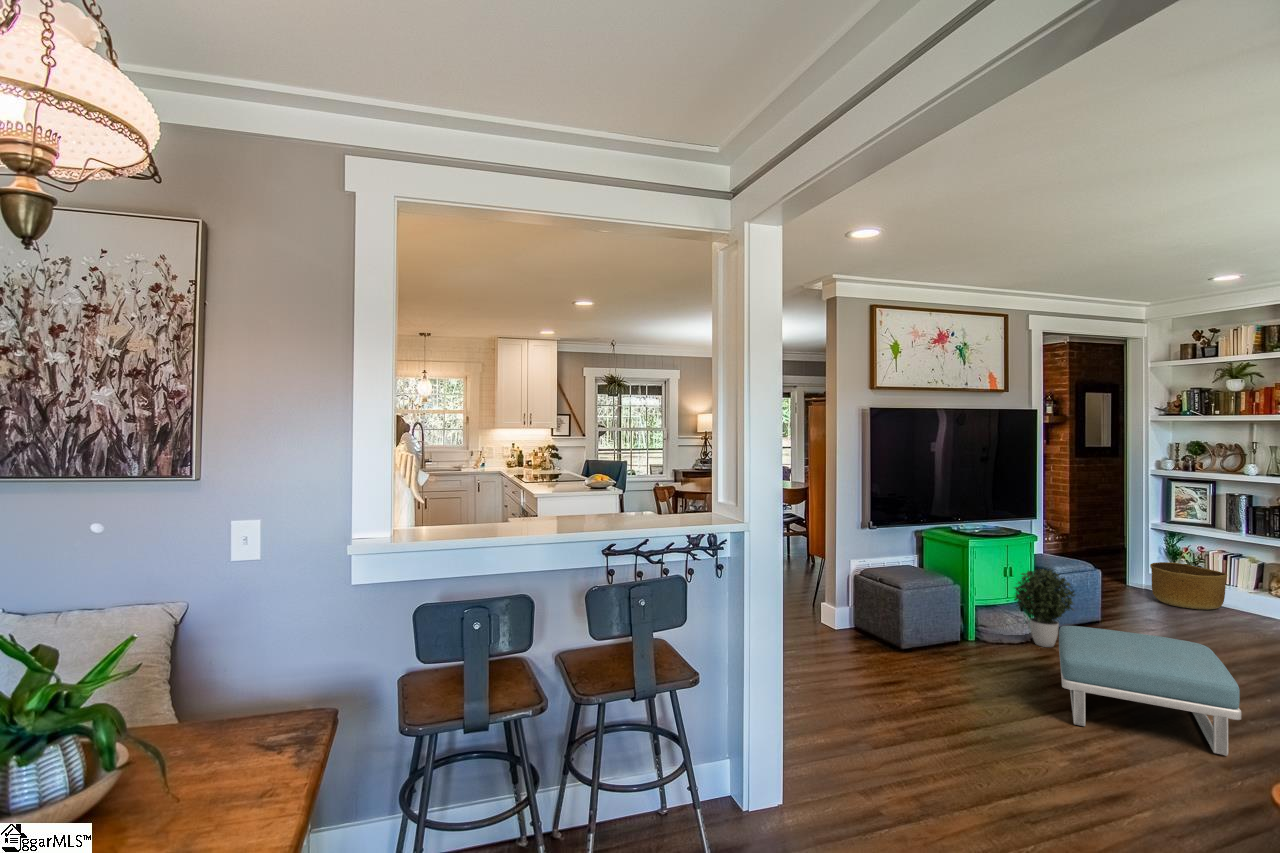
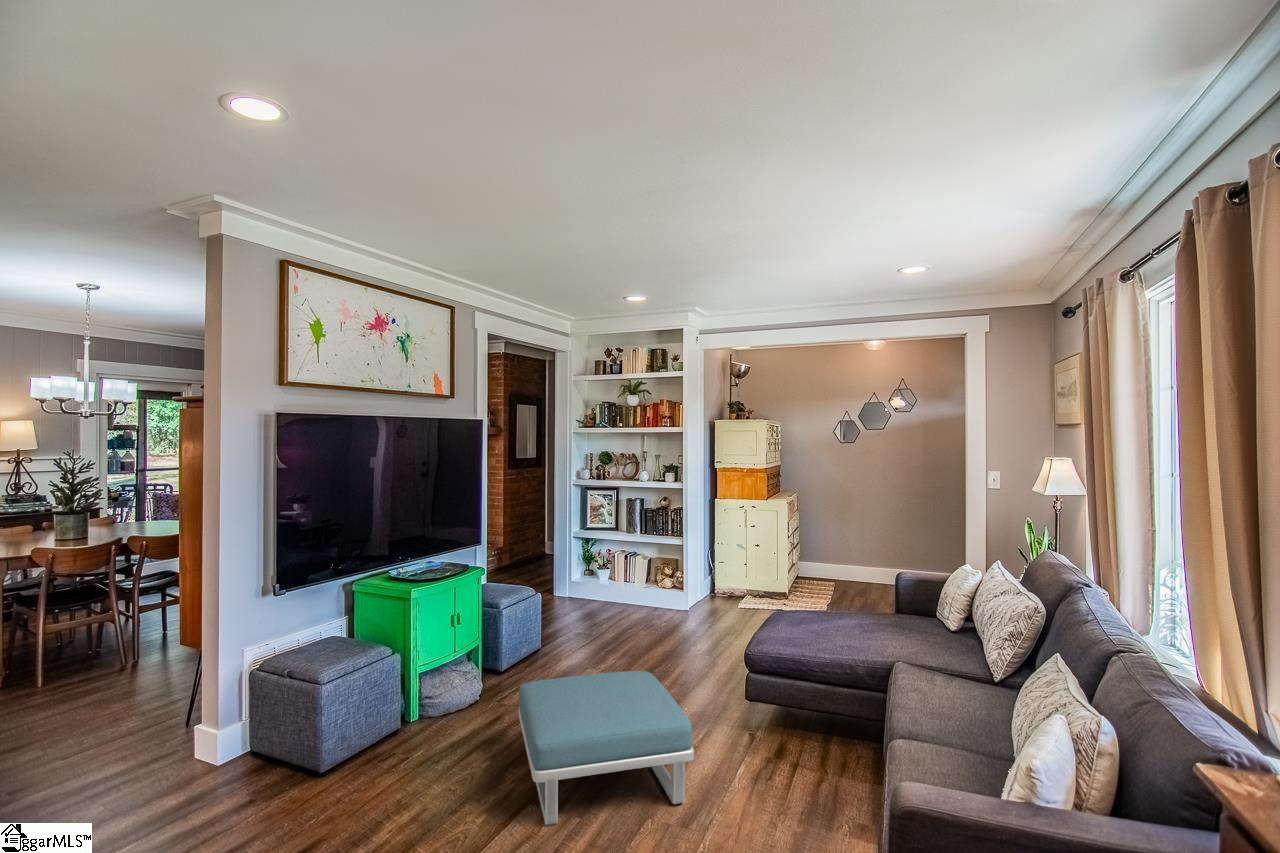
basket: present [1150,562,1227,610] -> none [574,568,629,611]
potted plant: present [1014,569,1075,647] -> none [462,606,528,702]

